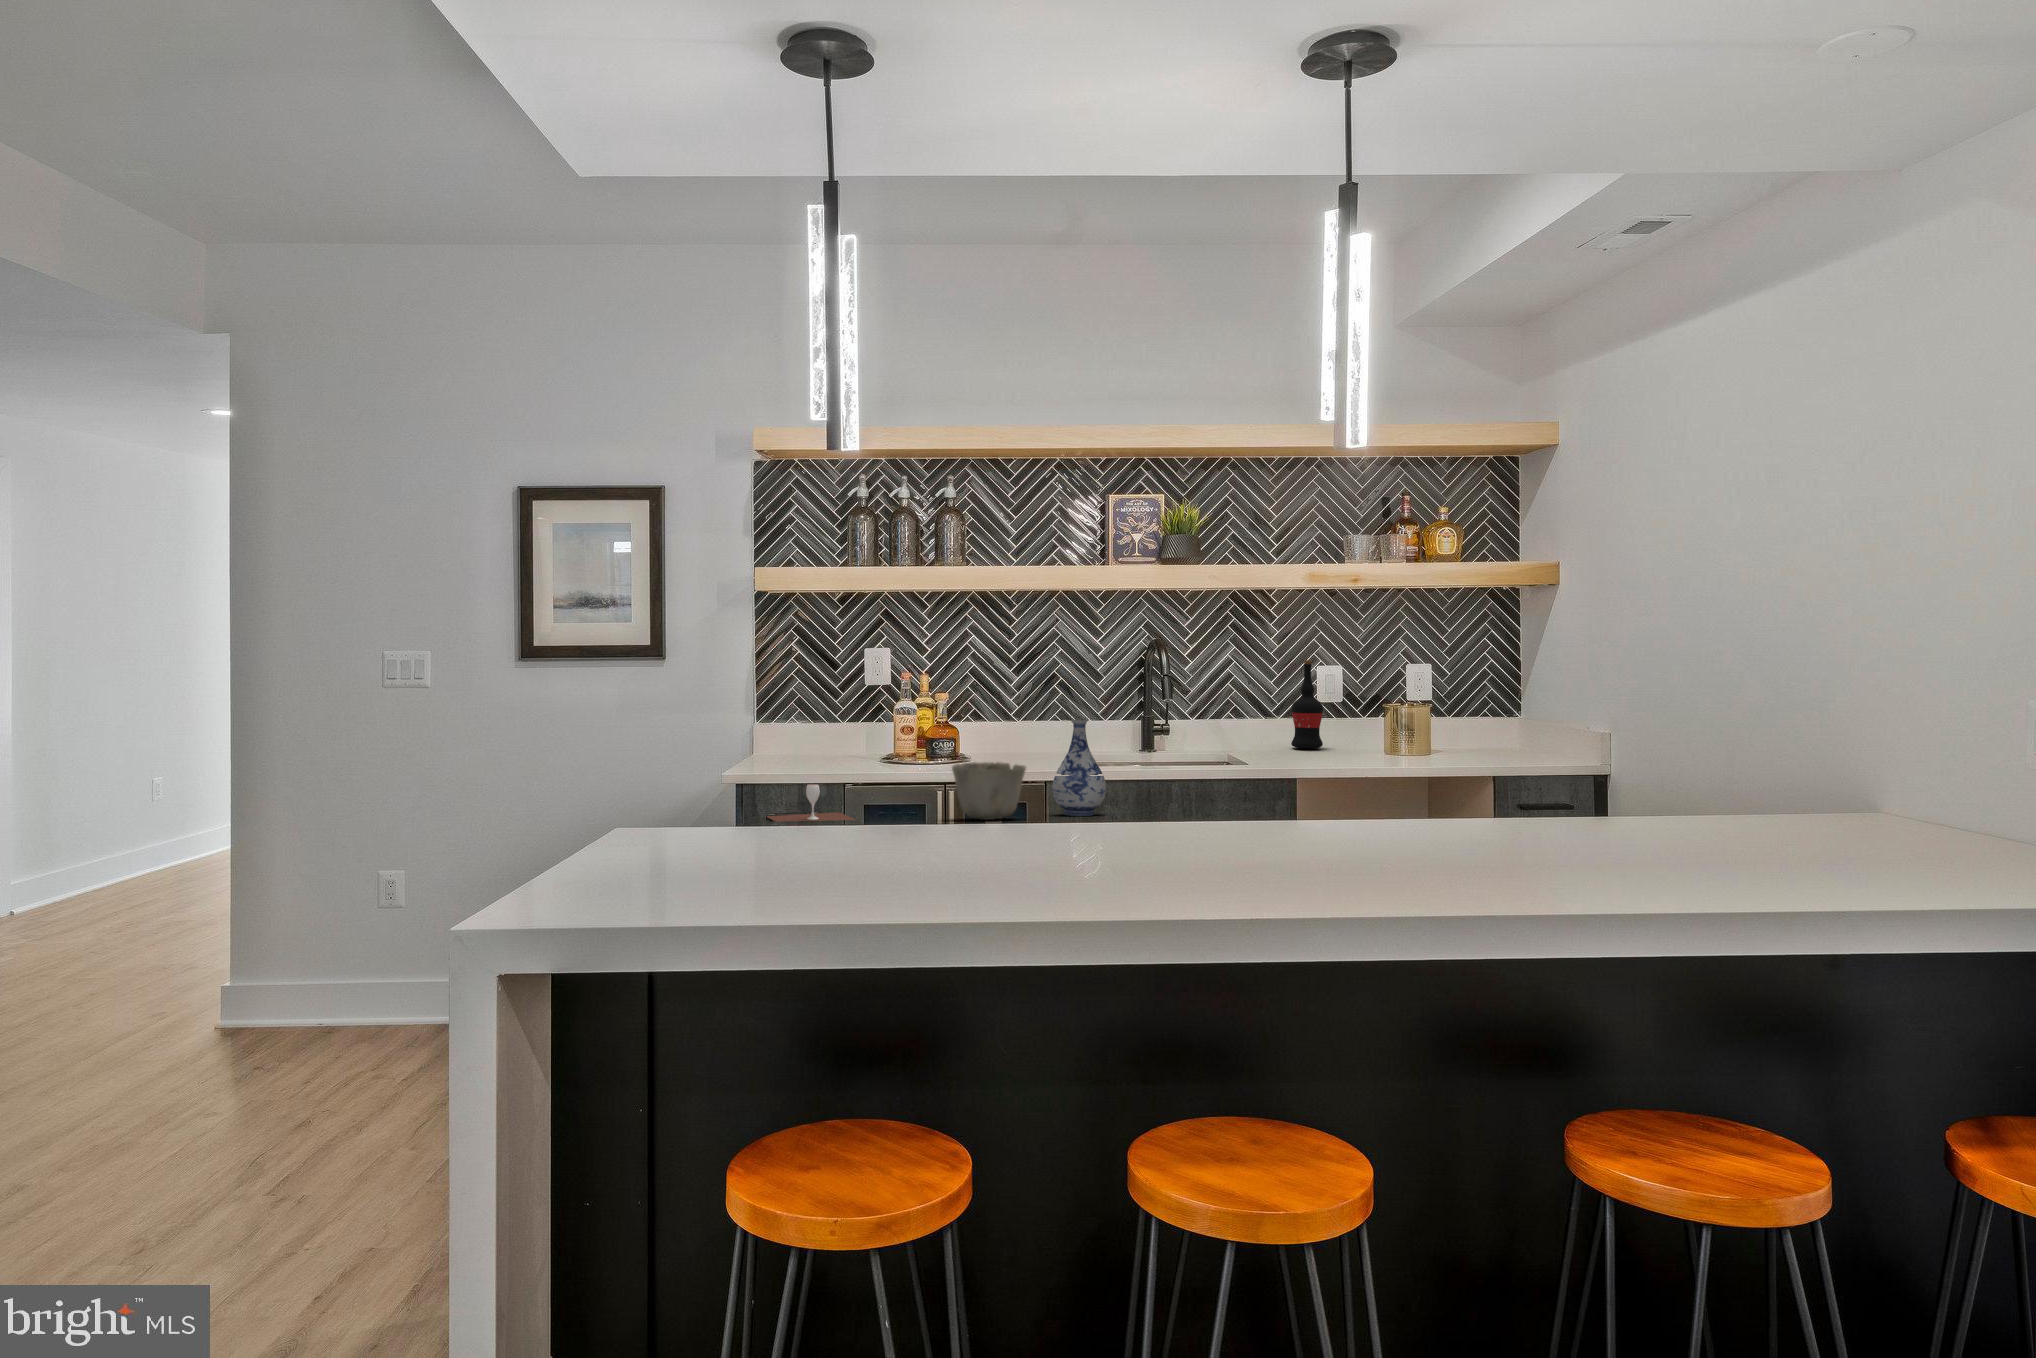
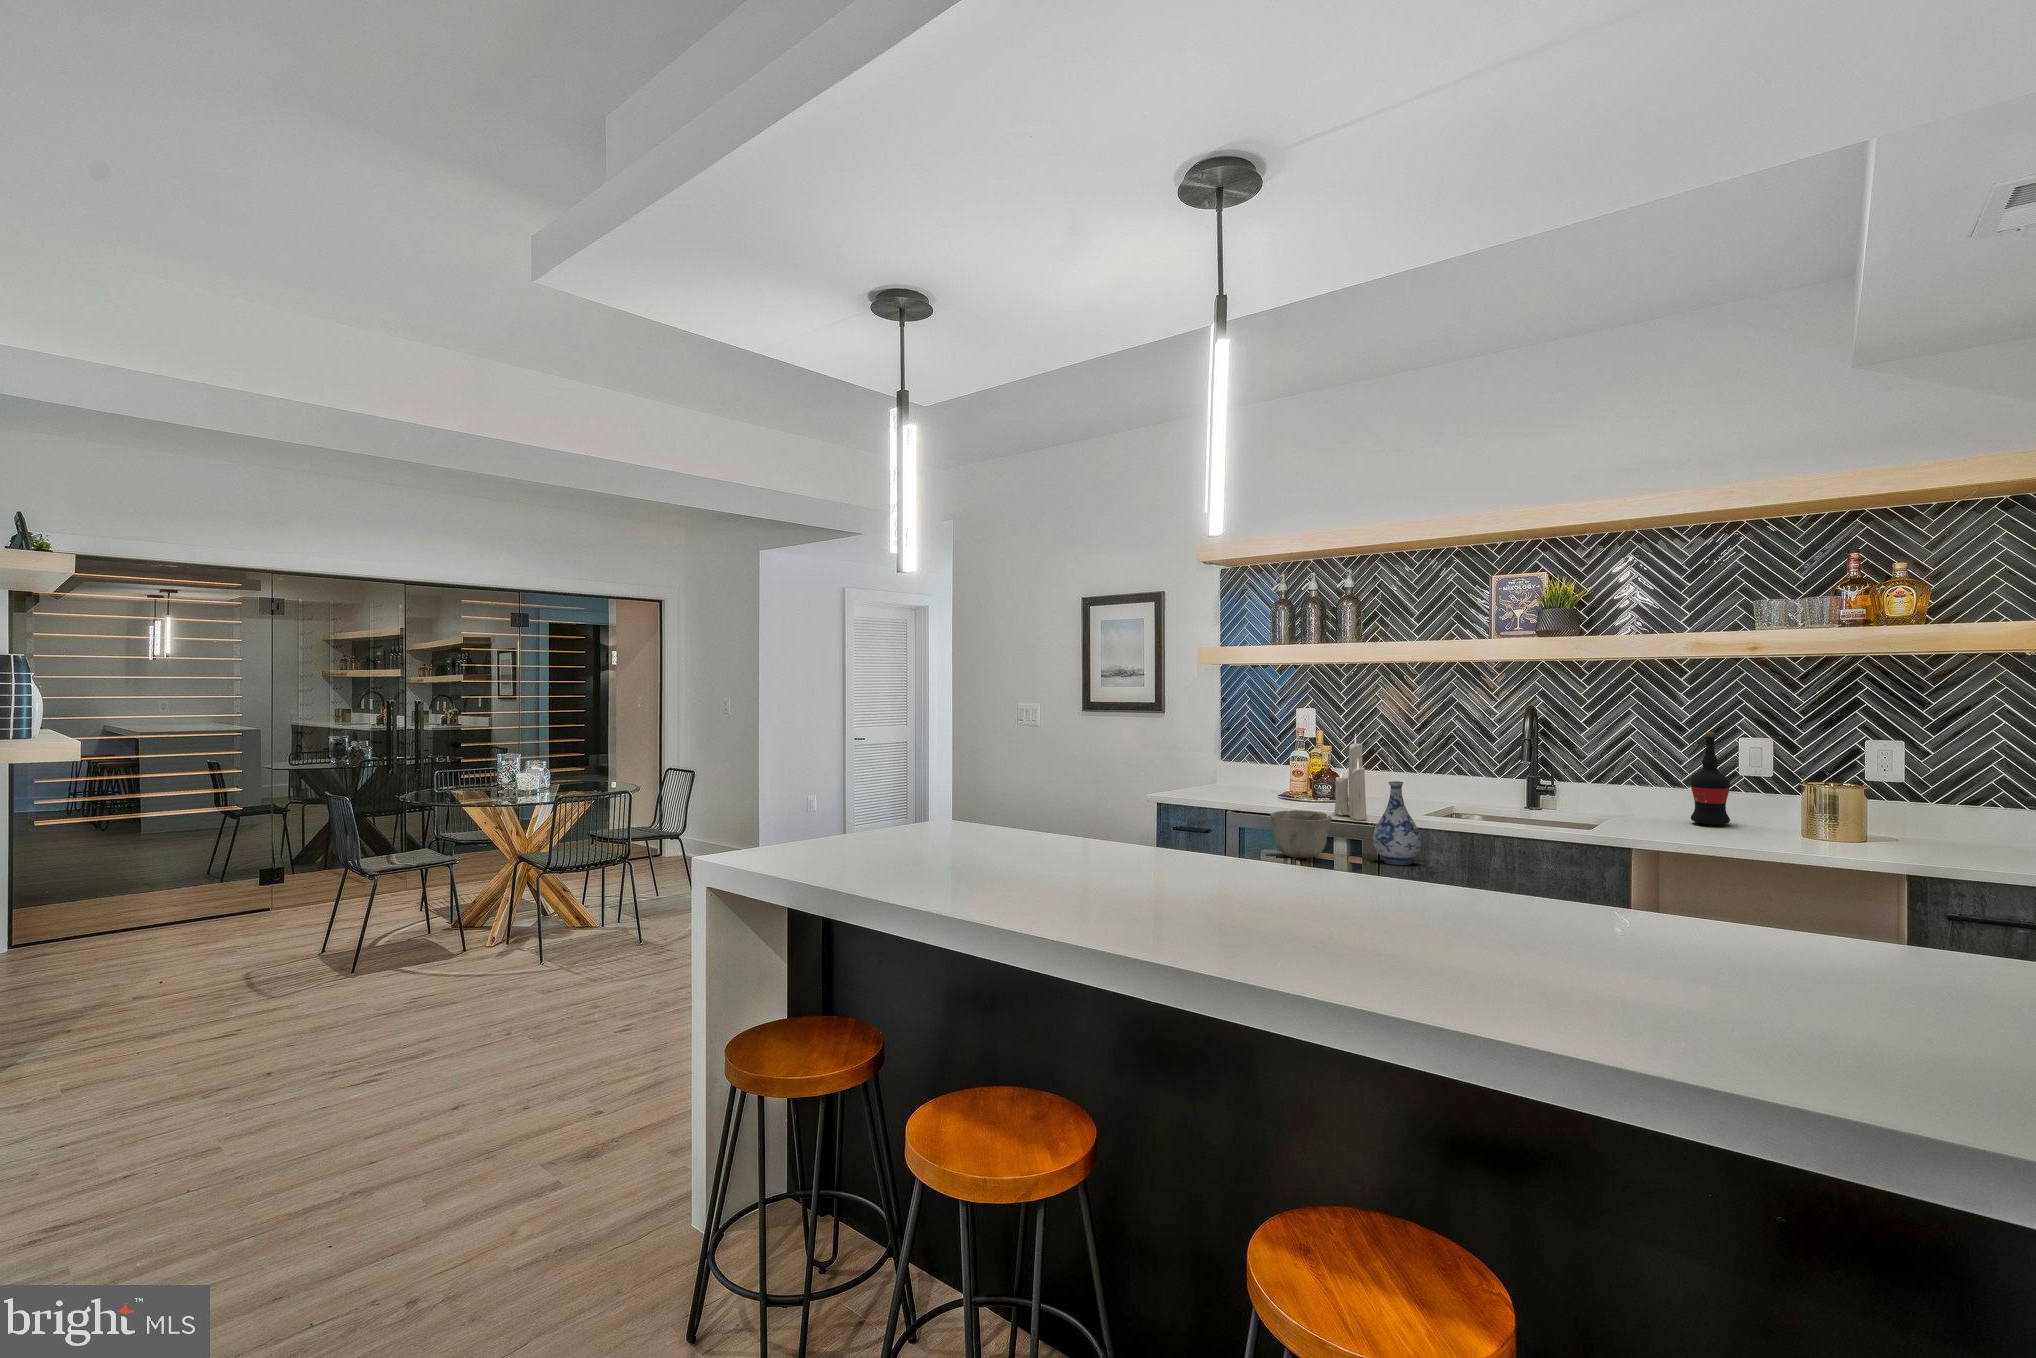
candle: none [986,662,1034,770] -> present [1334,735,1367,820]
wine glass: present [767,784,856,822] -> none [1162,814,1228,847]

